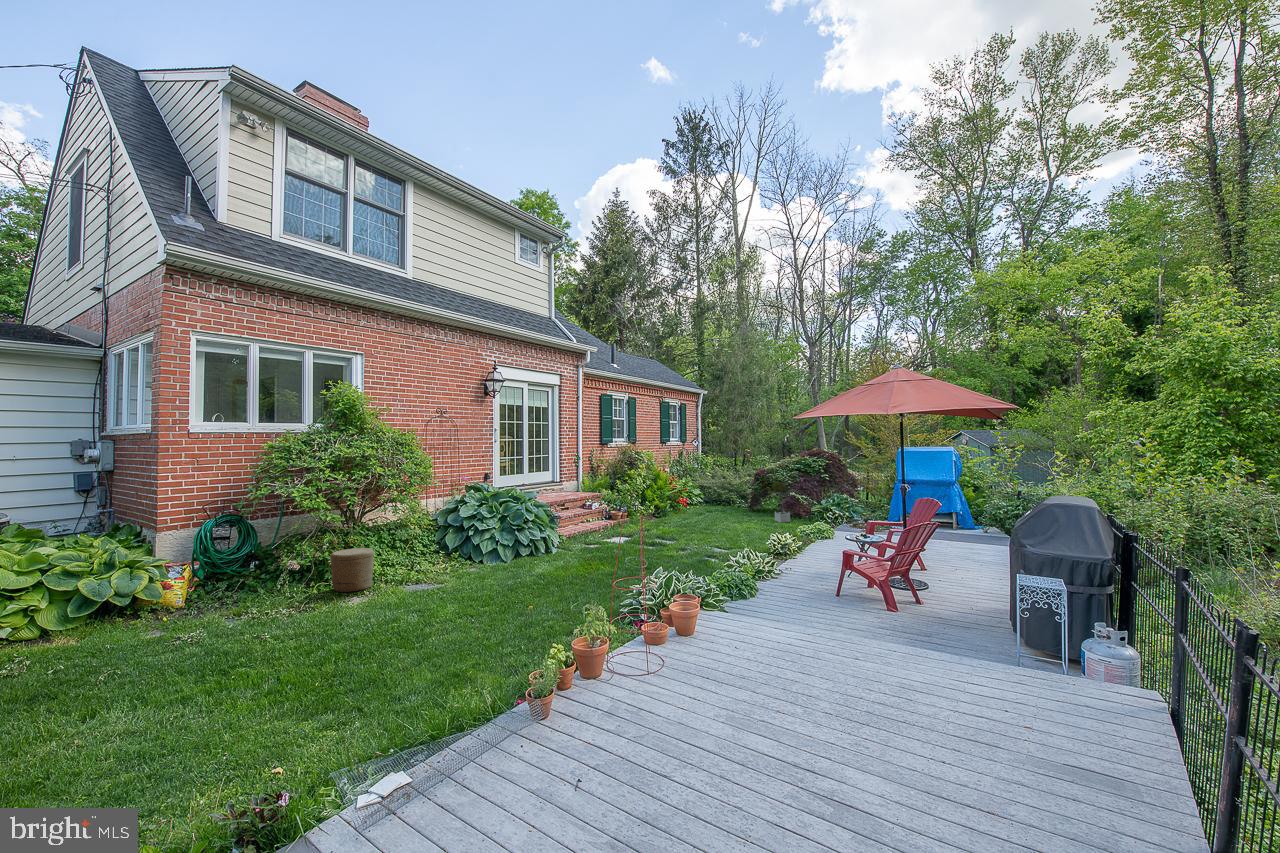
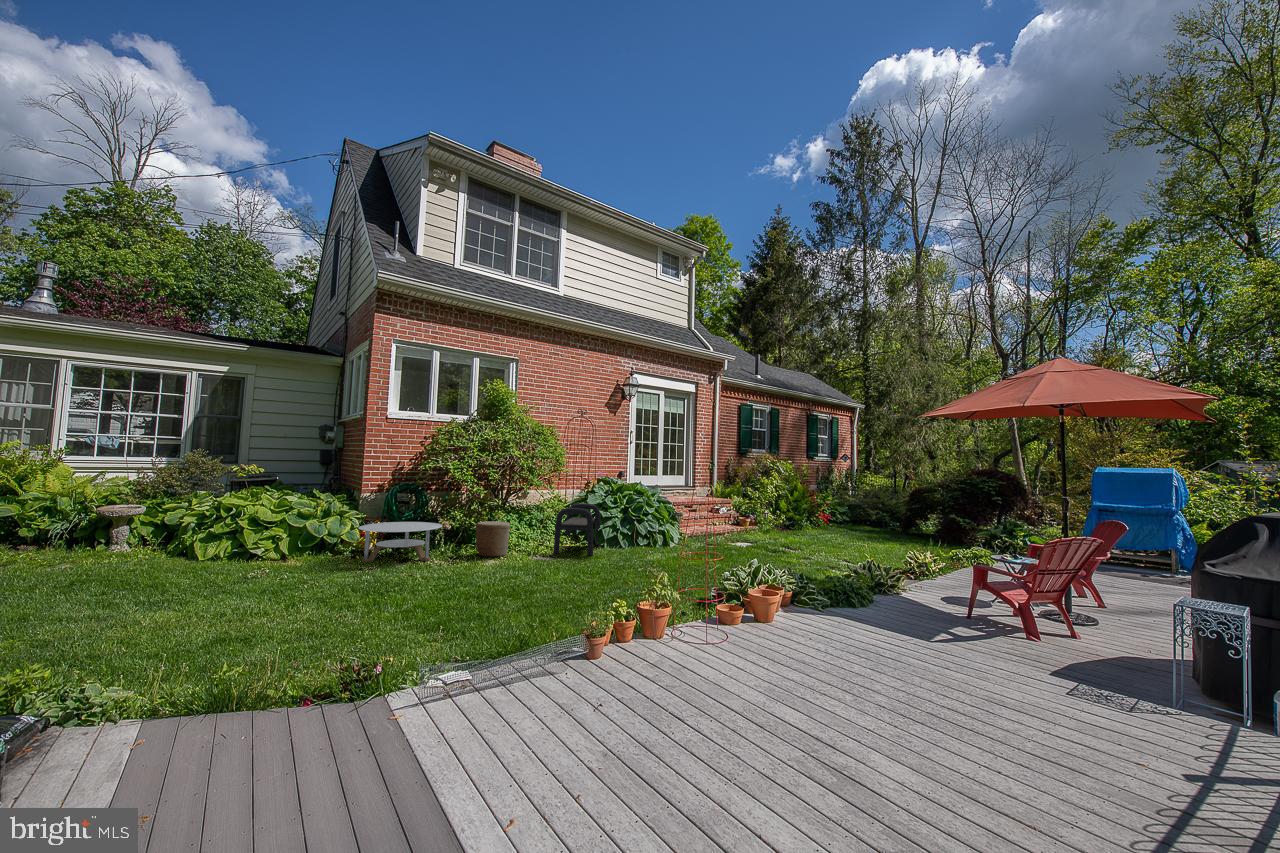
potted tree: present [772,481,790,522] -> none [925,499,947,547]
bench: none [428,515,477,577] -> present [554,503,601,555]
round table: none [165,560,286,623] -> present [359,522,442,562]

